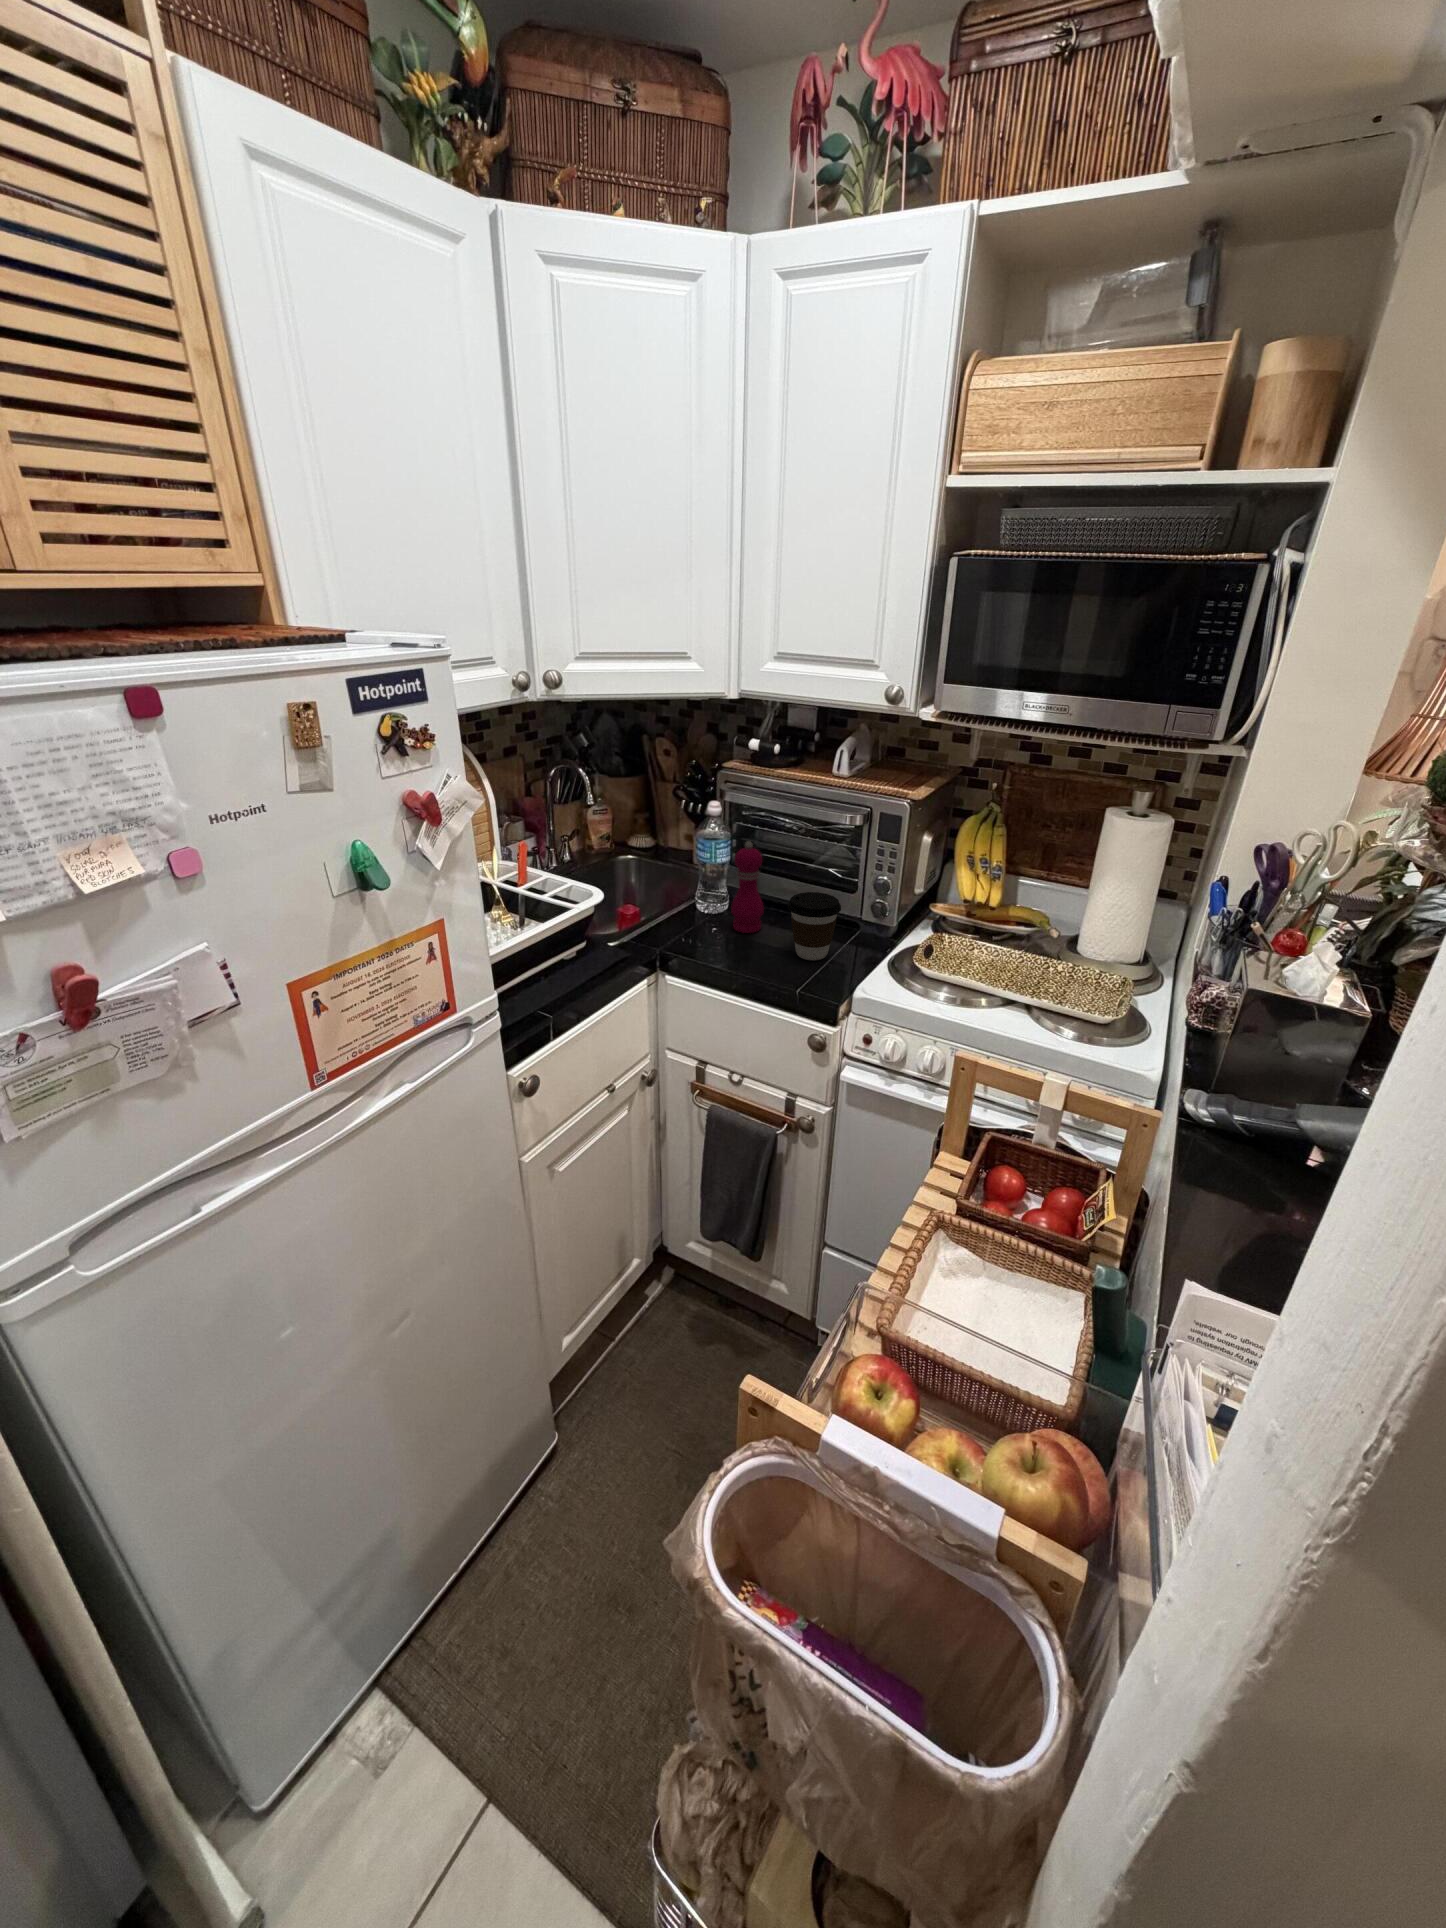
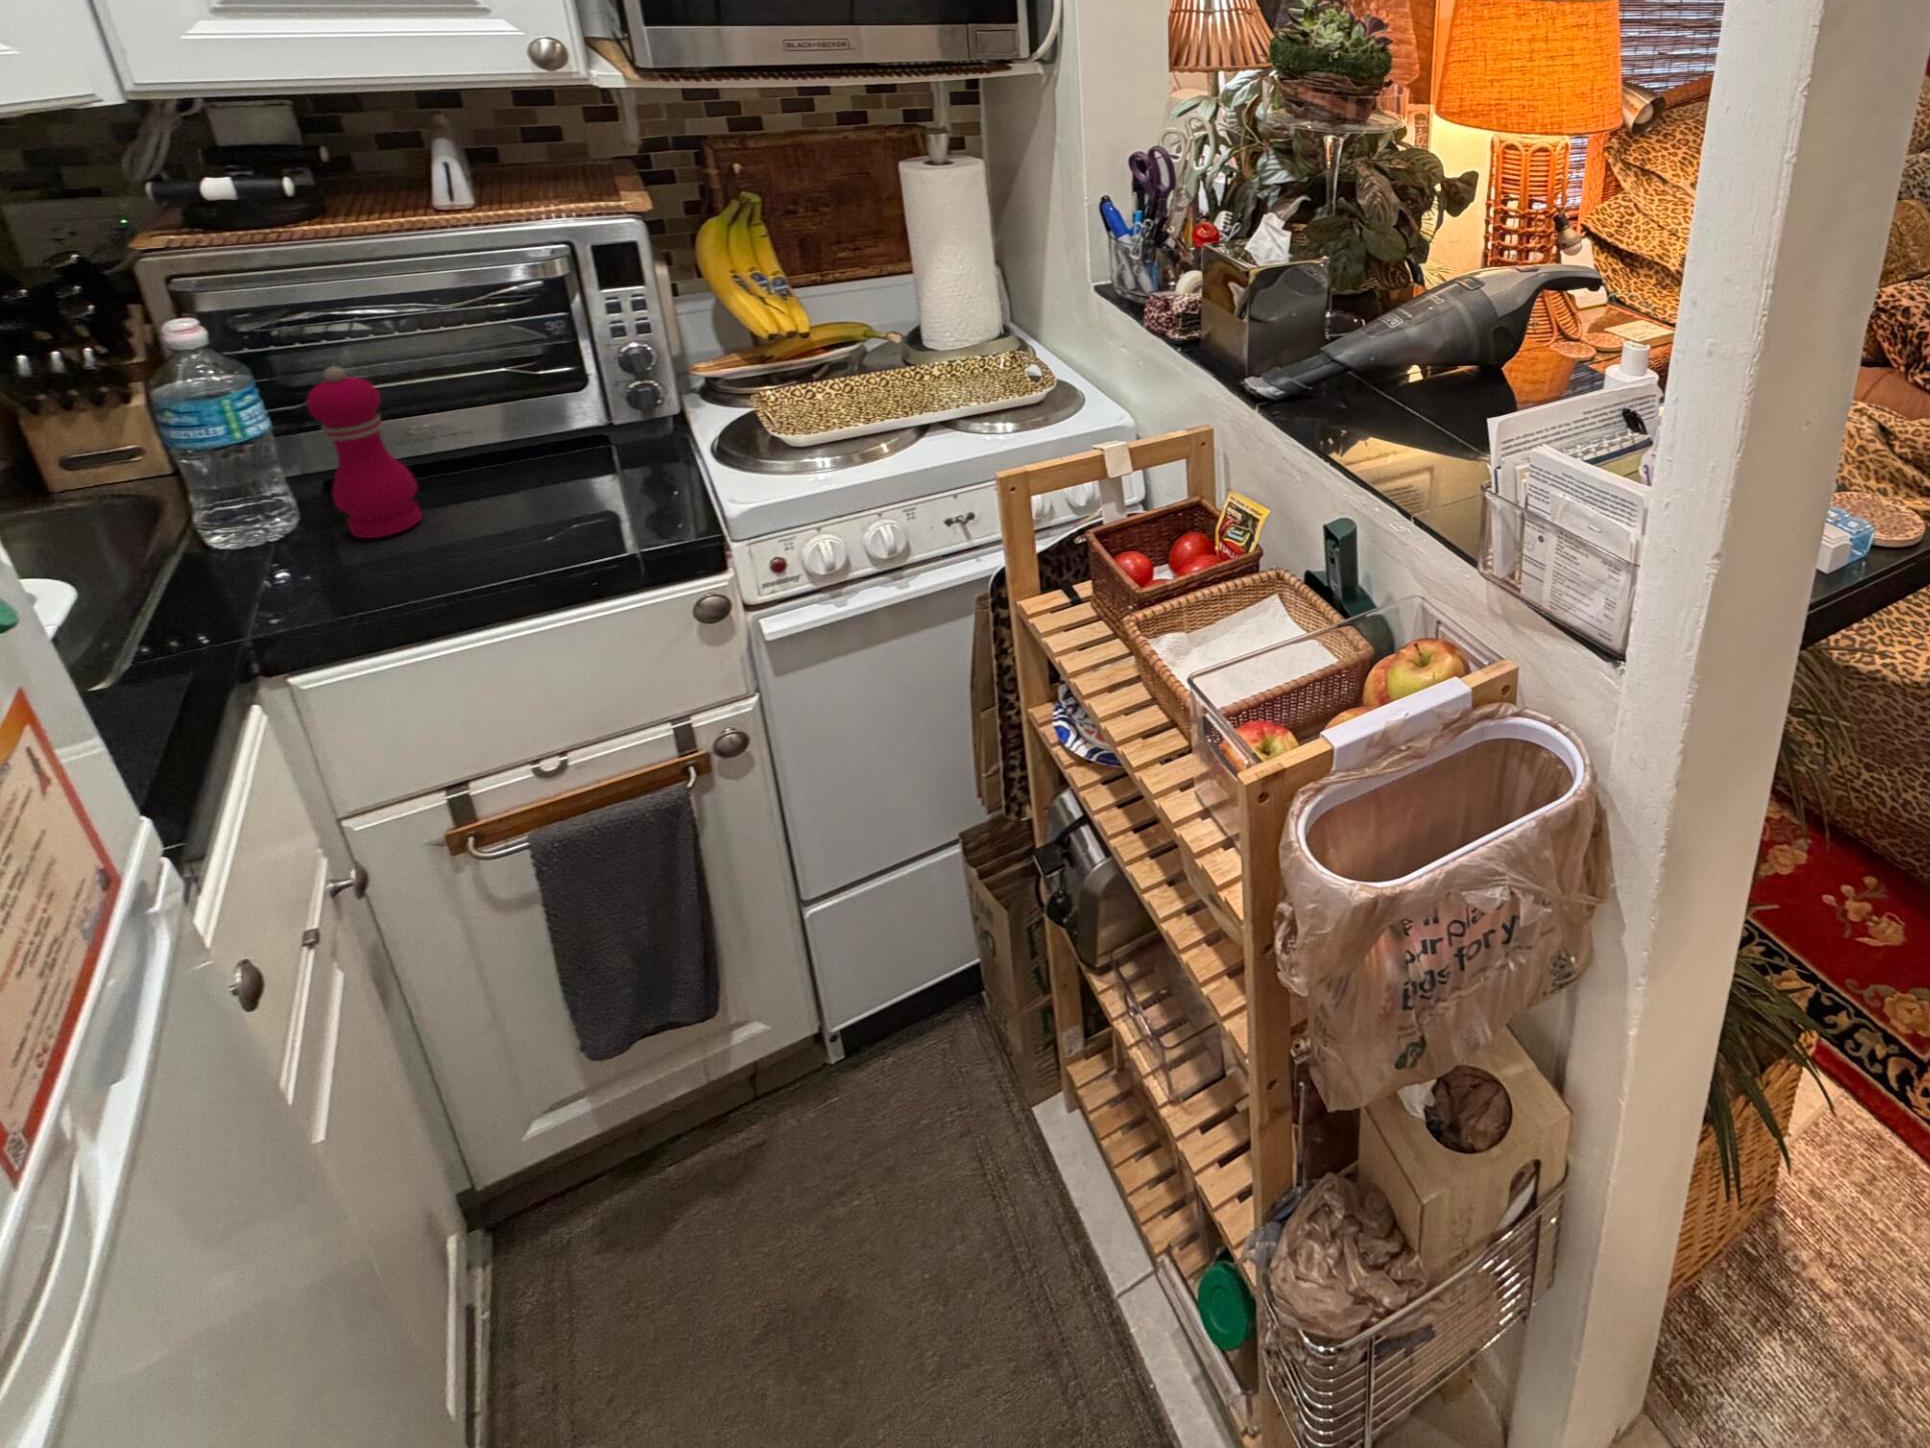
coffee cup: present [788,892,841,960] -> none [500,398,614,515]

